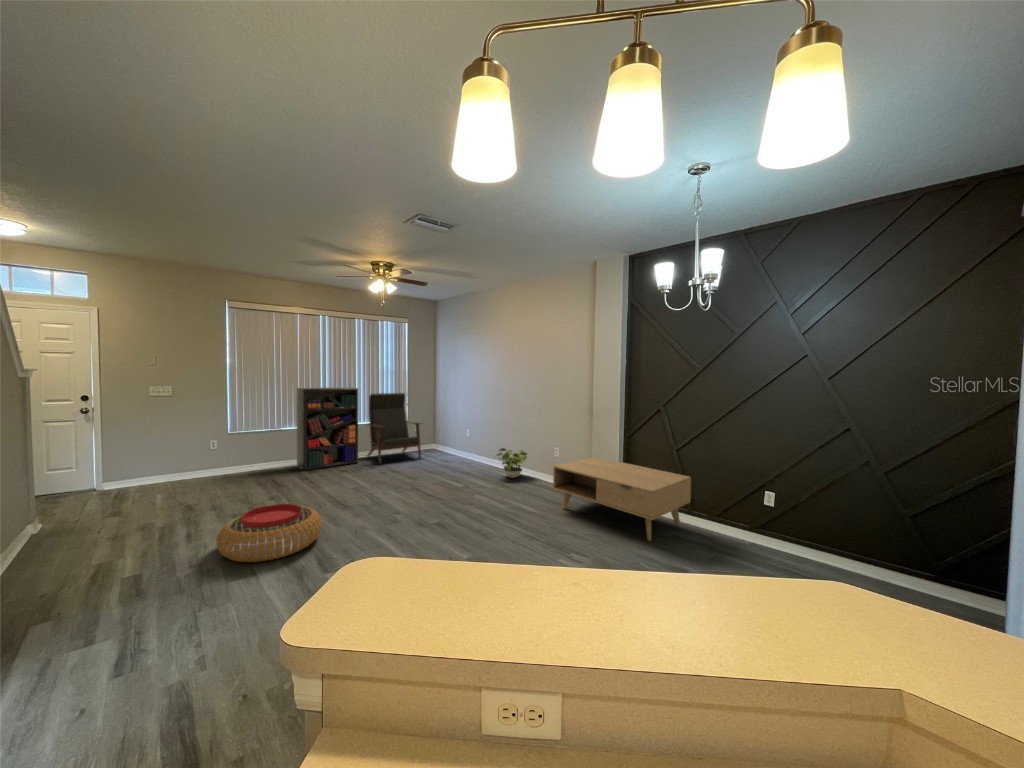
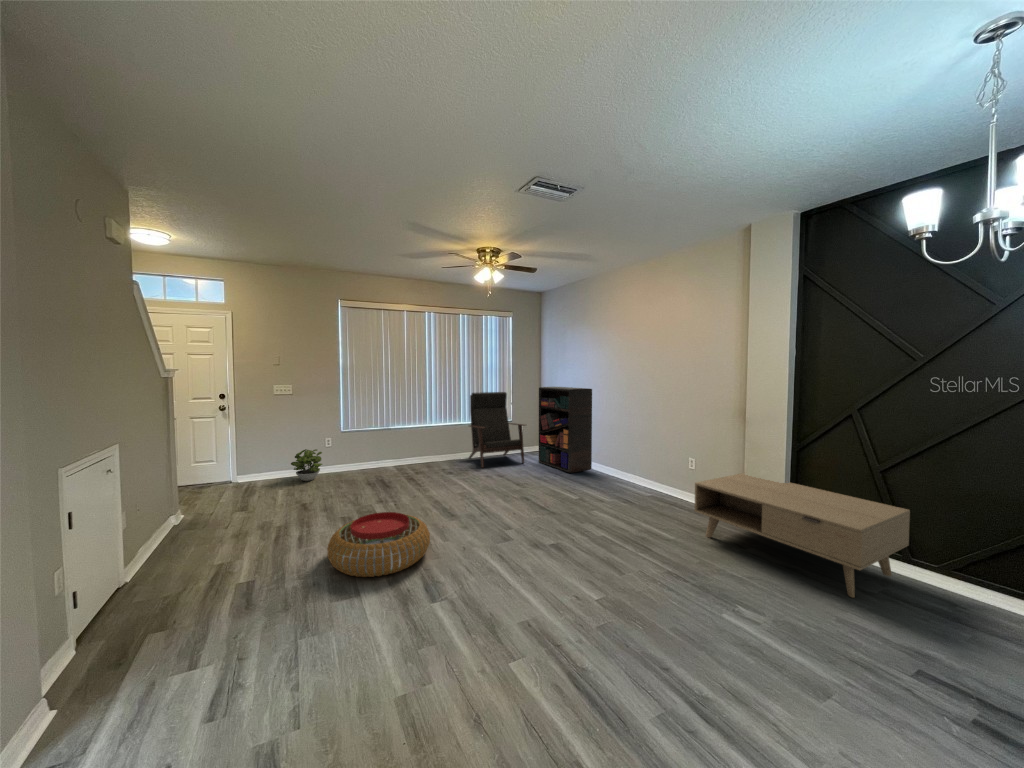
bookshelf: present [296,387,358,470] -> present [539,387,592,473]
potted plant: present [495,448,527,478] -> present [291,449,322,481]

